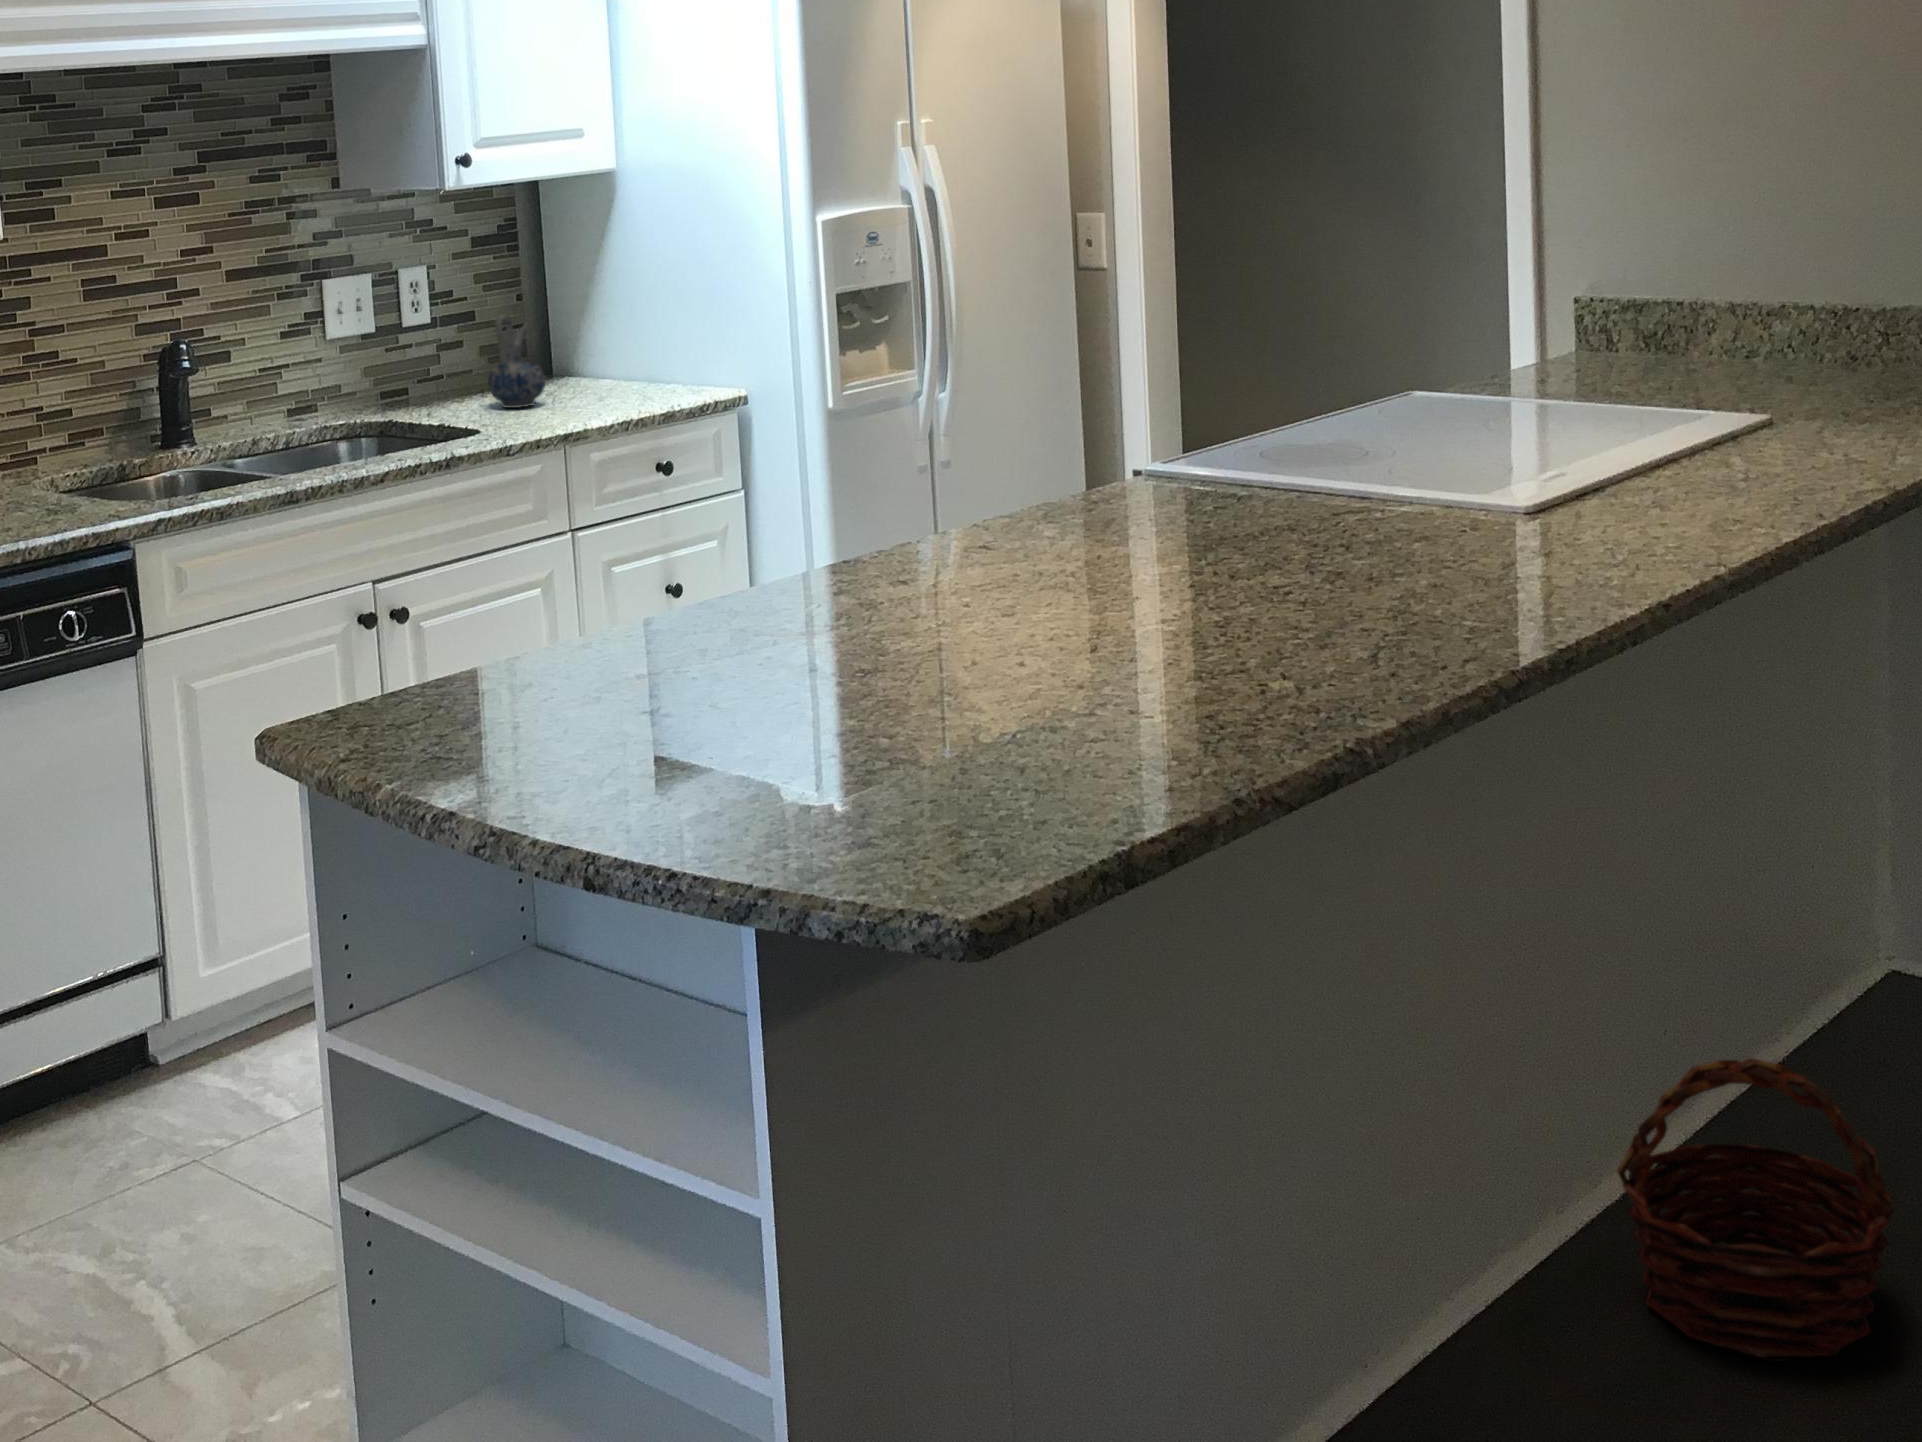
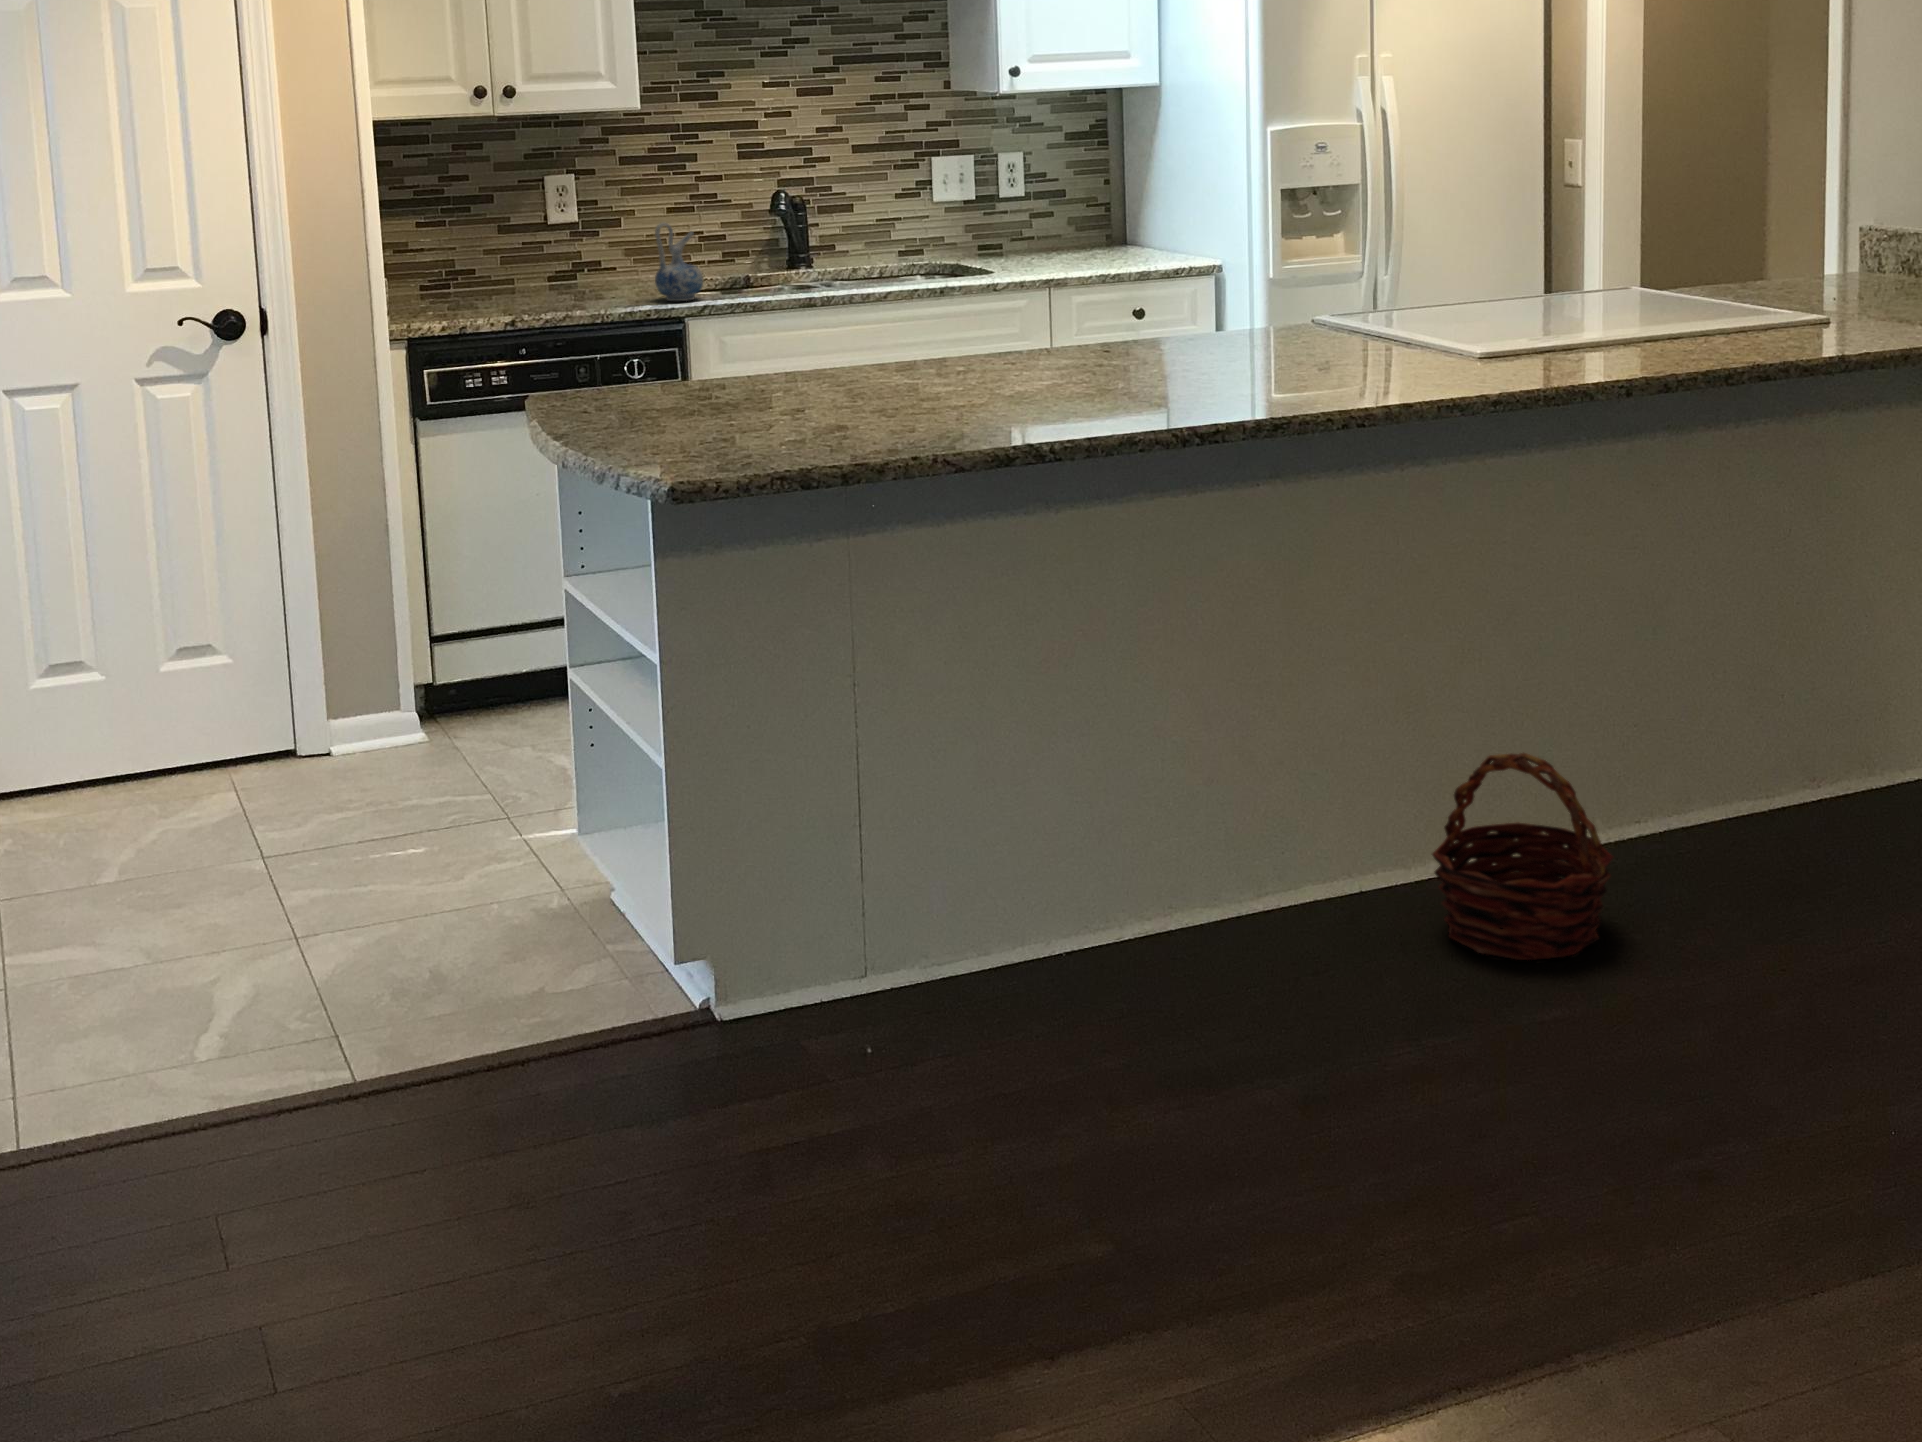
ceramic pitcher: present [488,314,545,408] -> present [655,223,703,301]

